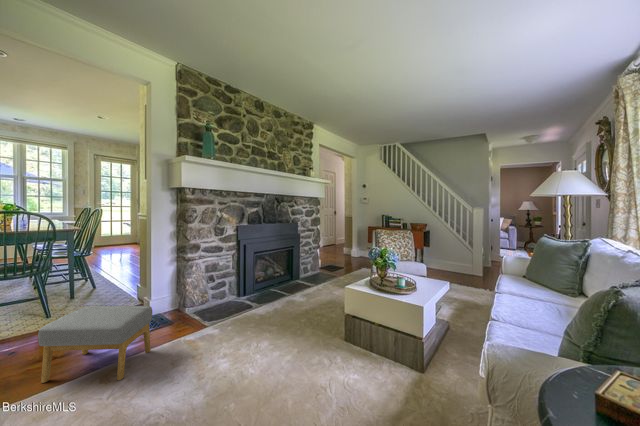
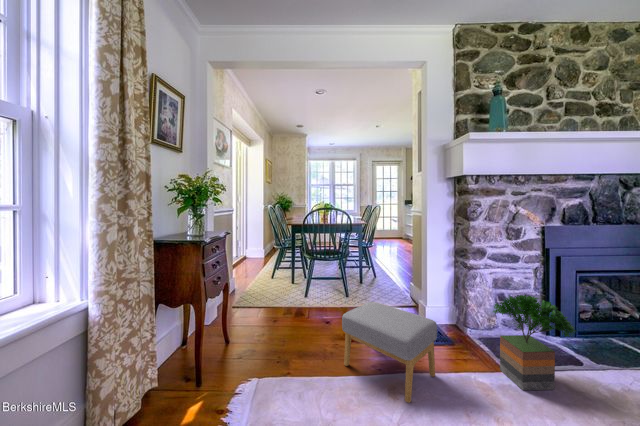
potted tree: none [198,271,243,335] -> present [493,295,576,390]

